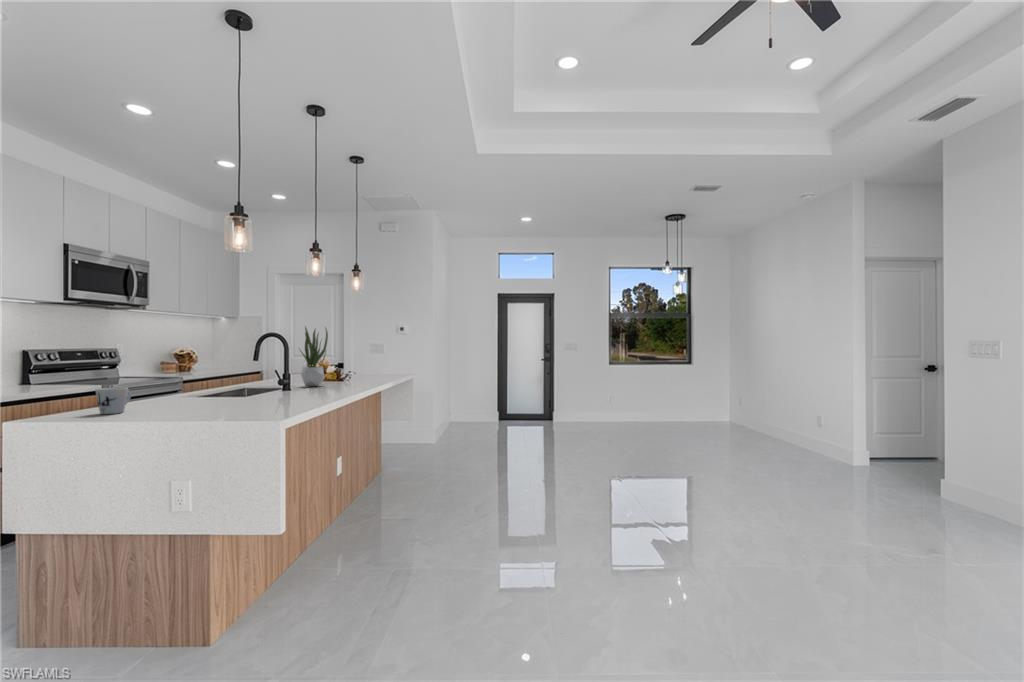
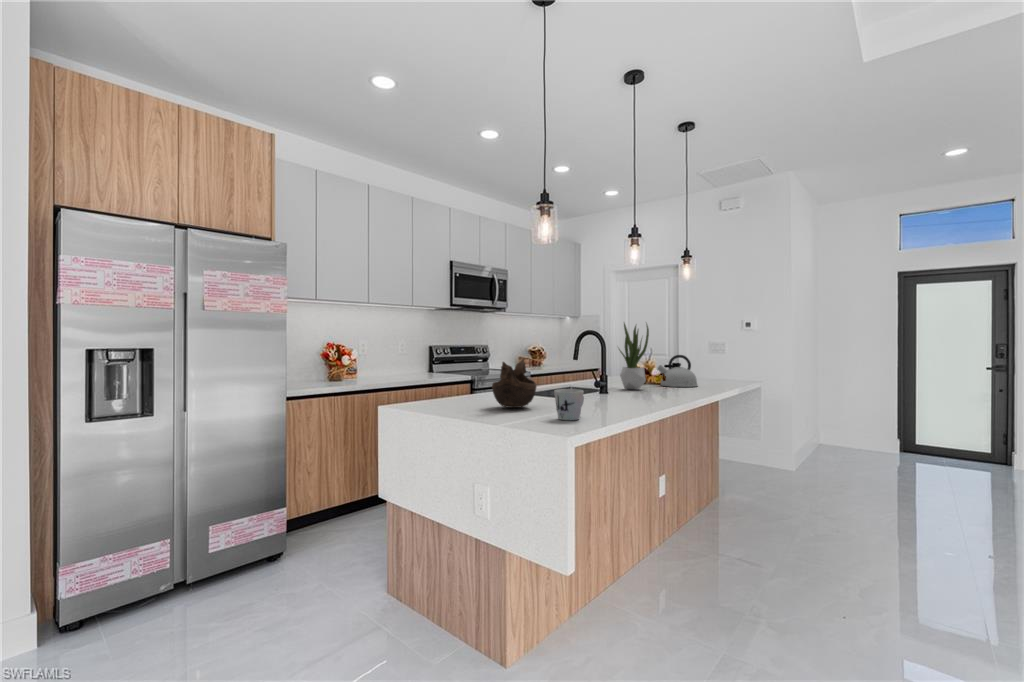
kettle: none [332,355,367,382] -> present [657,355,698,387]
decorative bowl: none [186,360,236,407] -> present [492,359,536,408]
mug: present [95,387,131,414] -> present [554,389,584,420]

